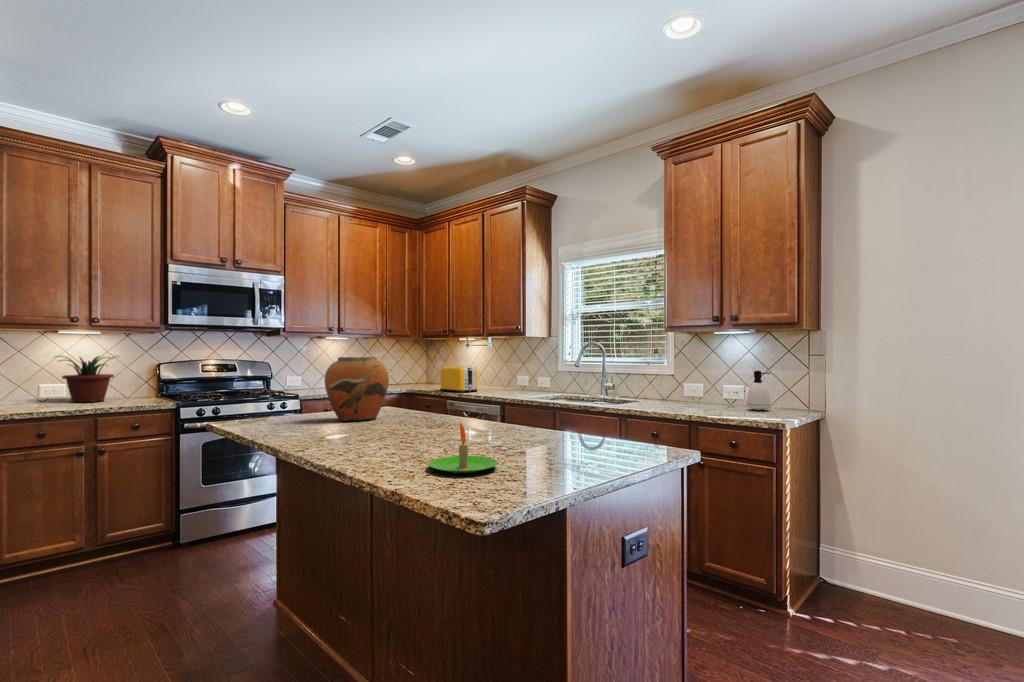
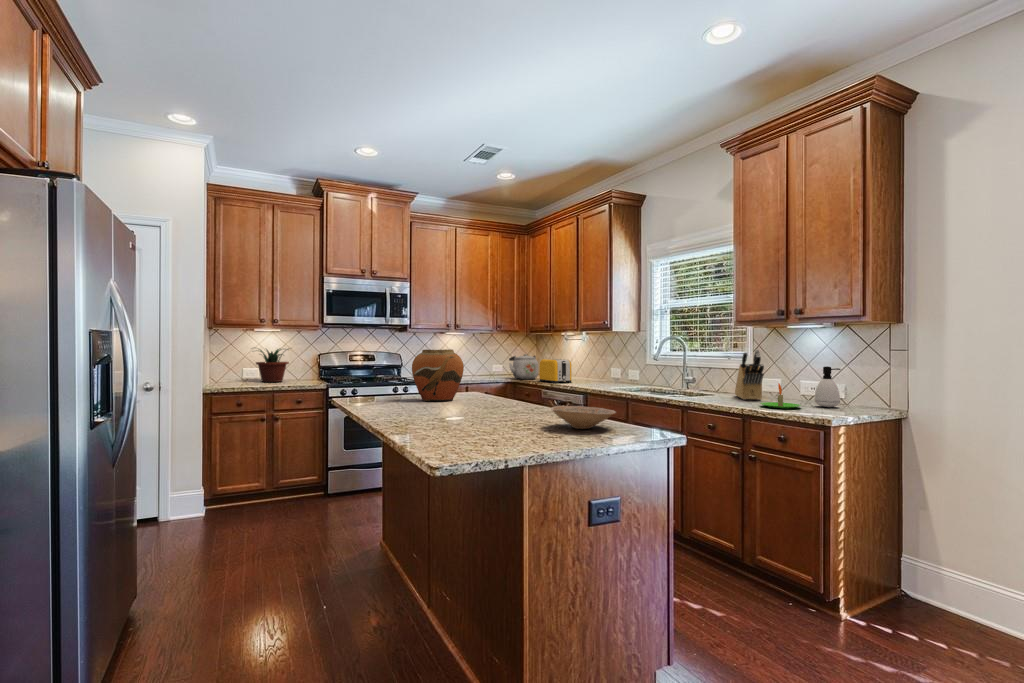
knife block: none [659,355,696,405] -> present [735,350,764,400]
kettle: none [401,361,435,389] -> present [509,354,538,379]
bowl: none [541,422,616,449] -> present [551,406,616,429]
candle: present [428,423,498,473] -> present [760,383,801,409]

